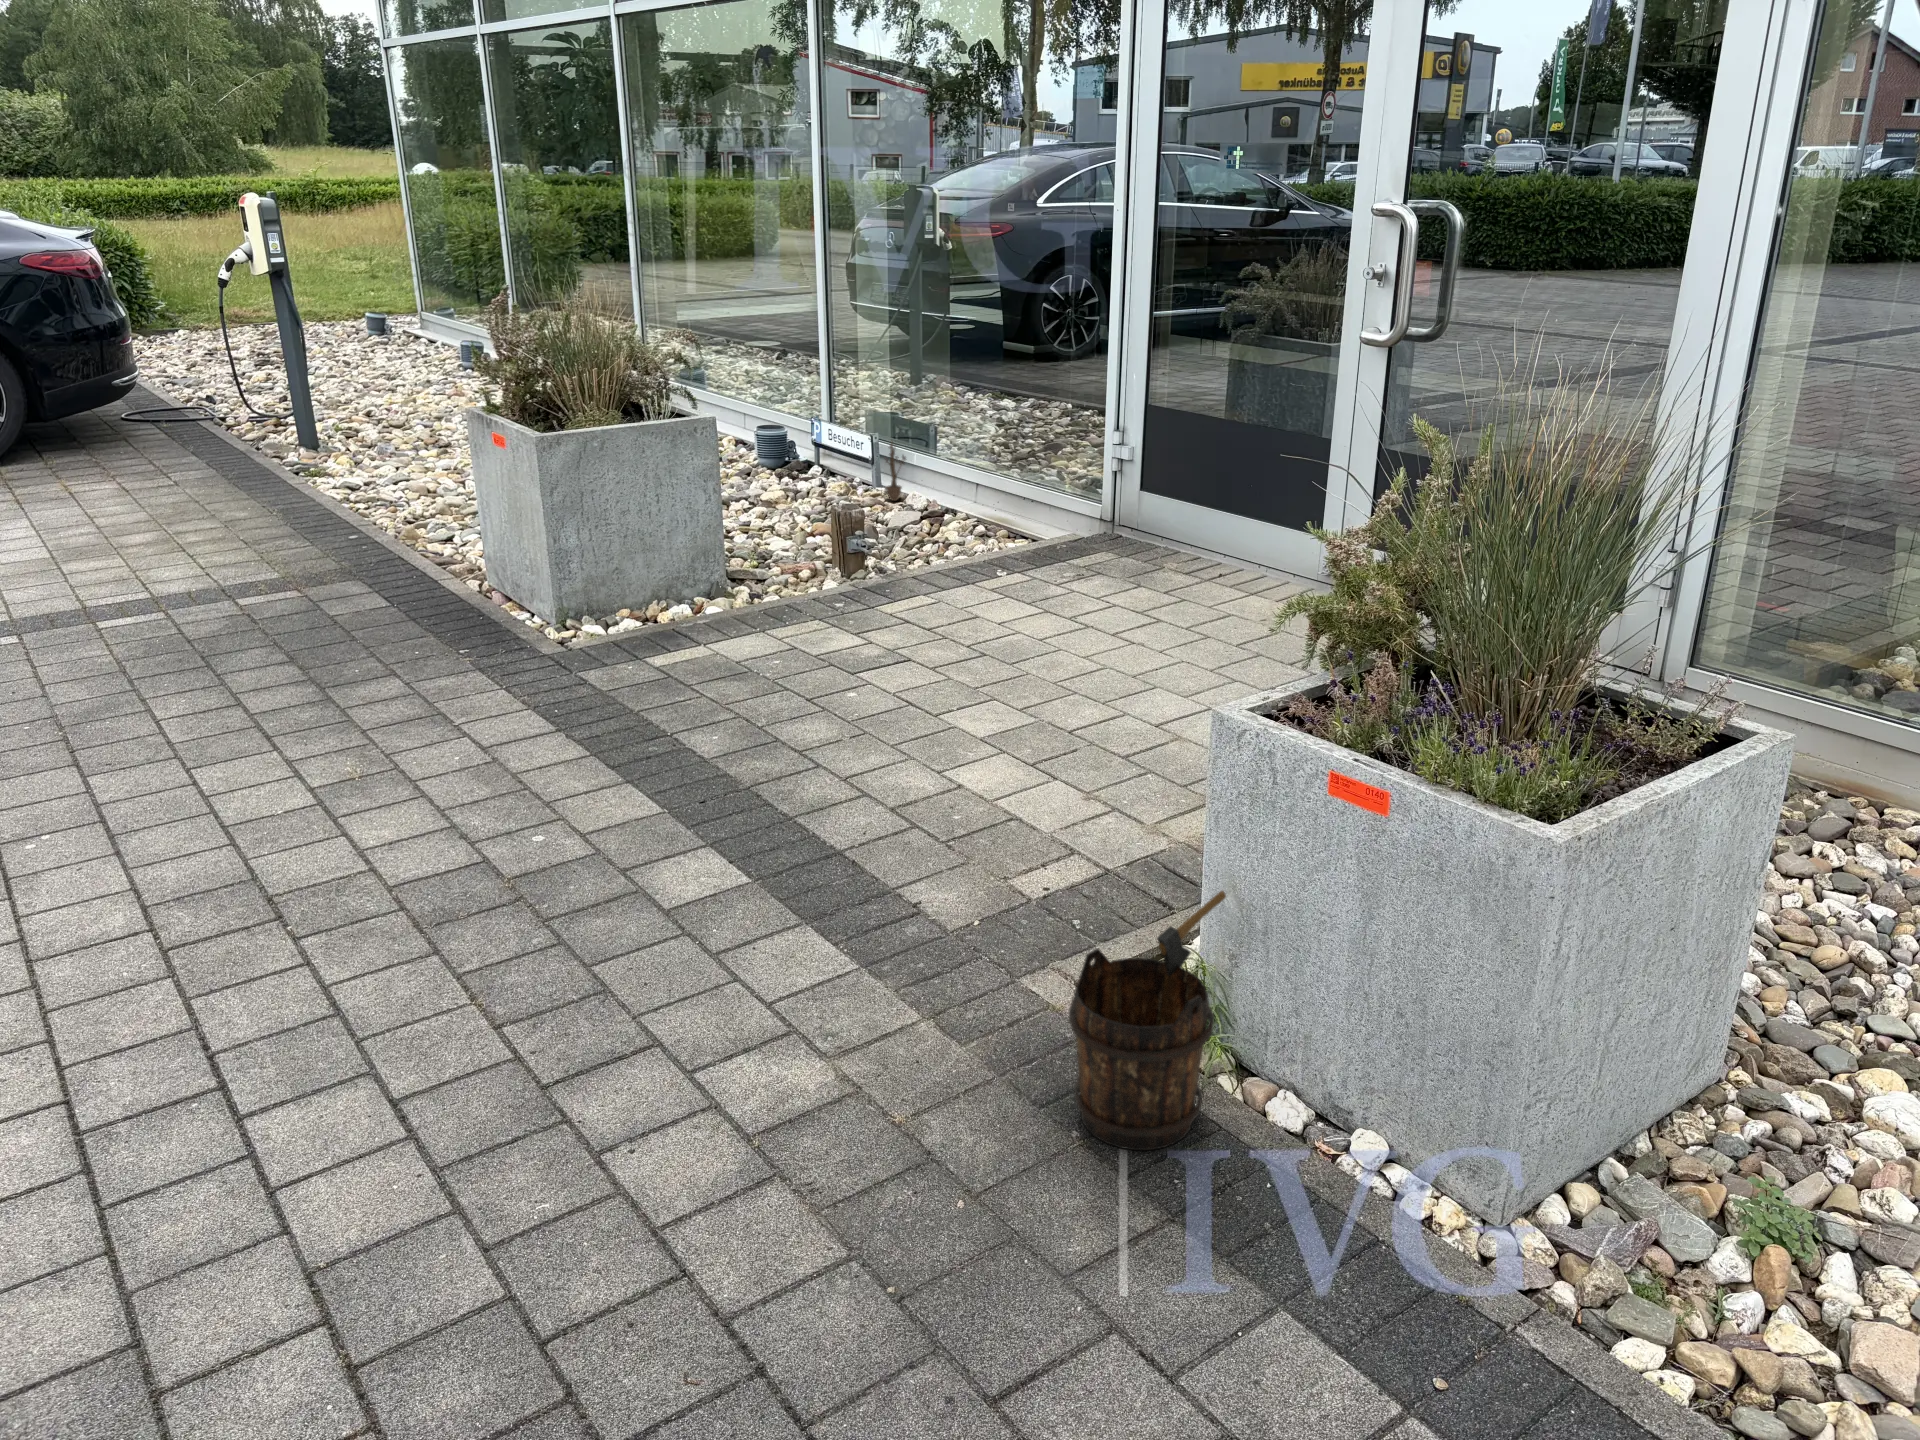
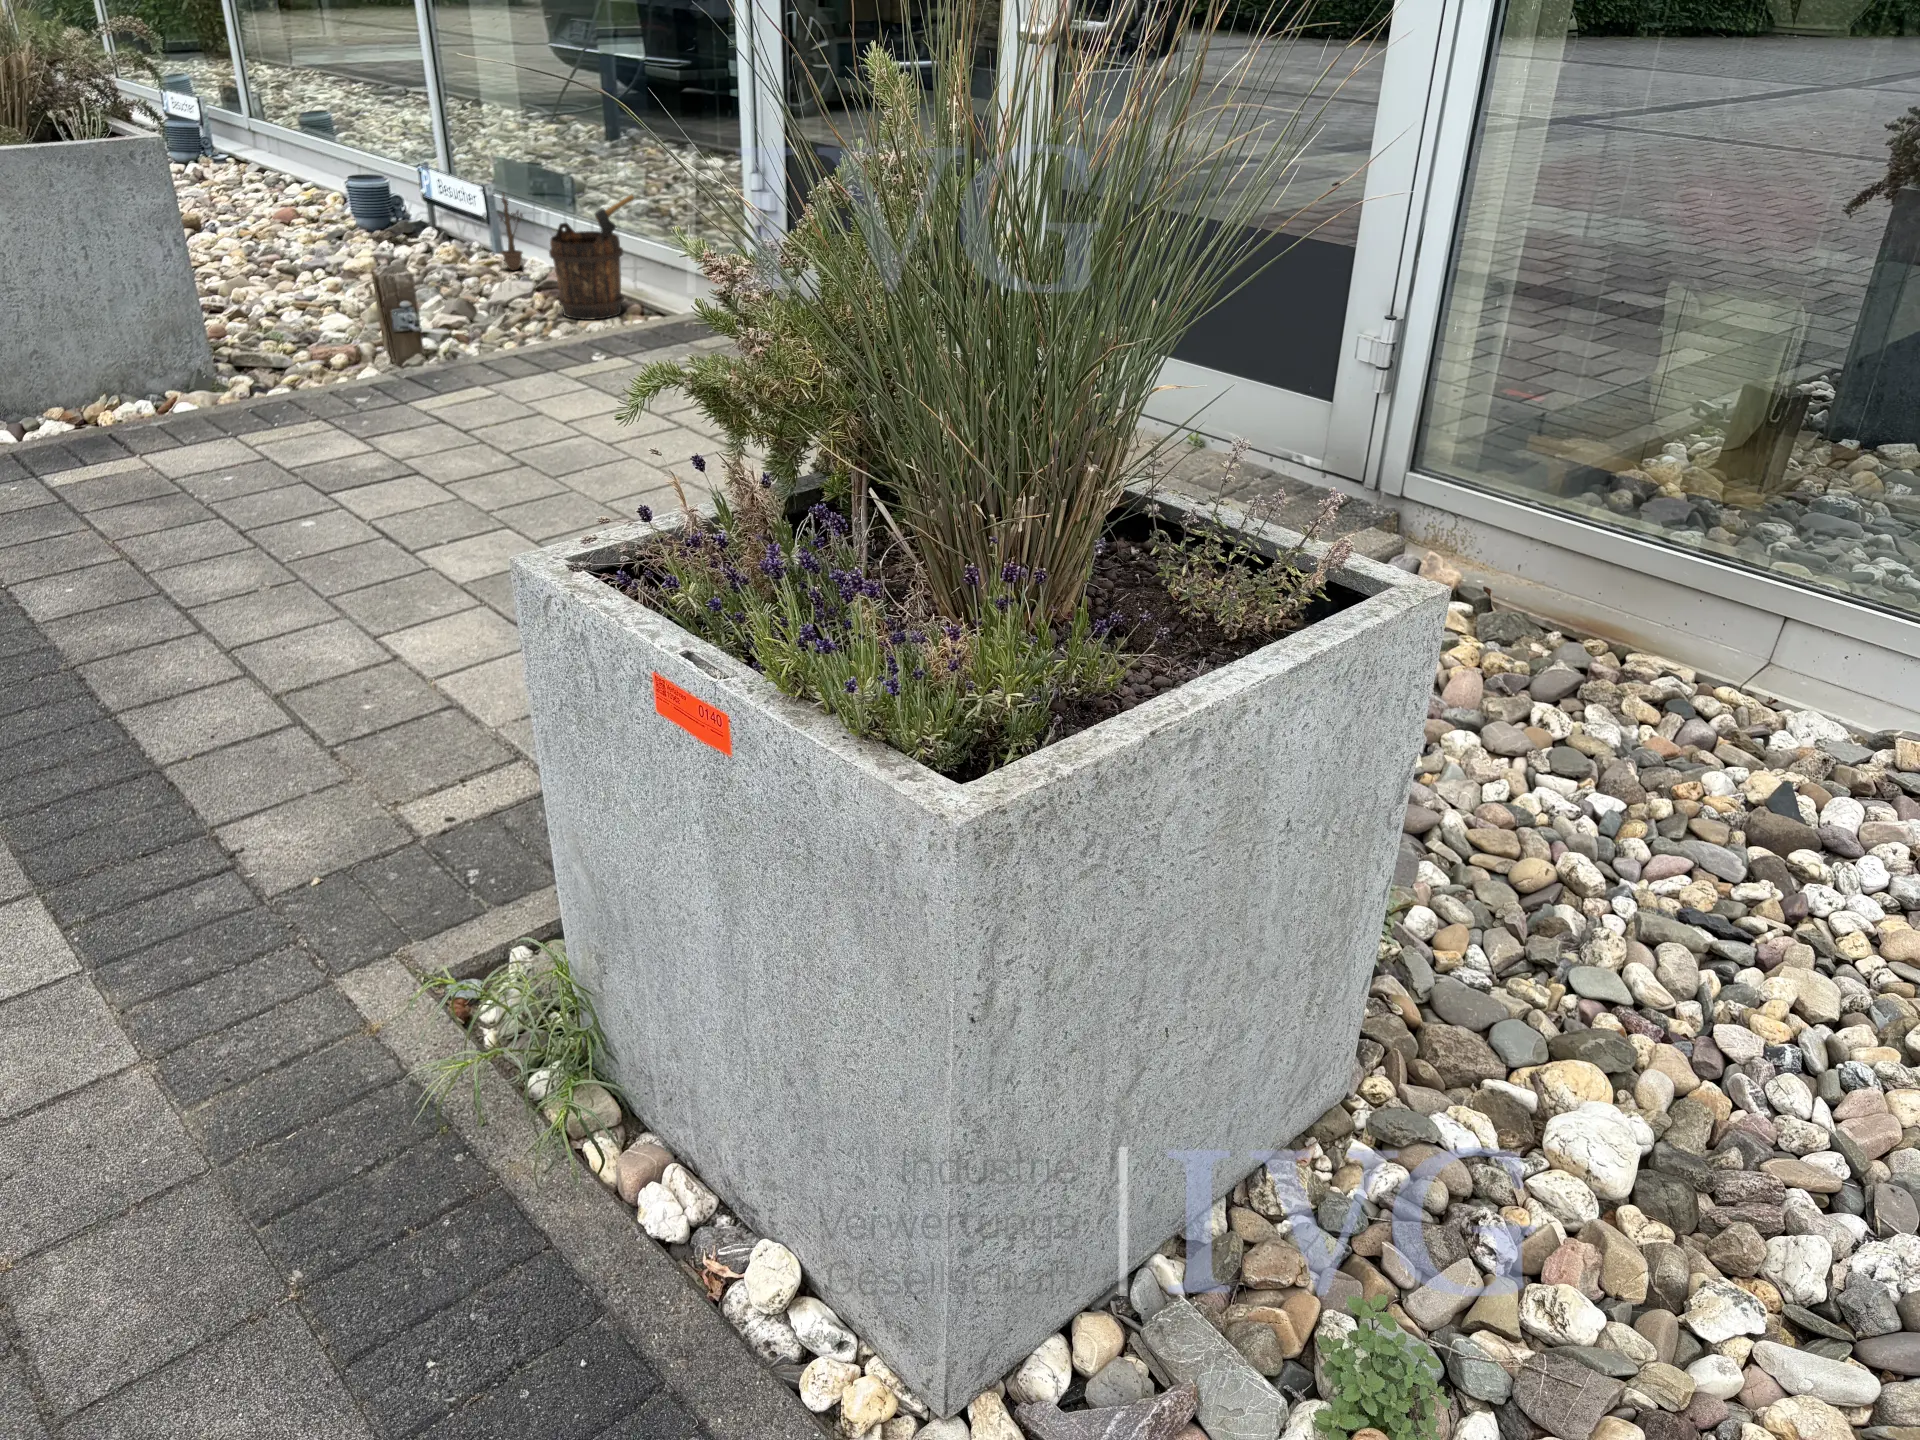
bucket: present [1069,891,1226,1150] -> present [549,195,634,320]

